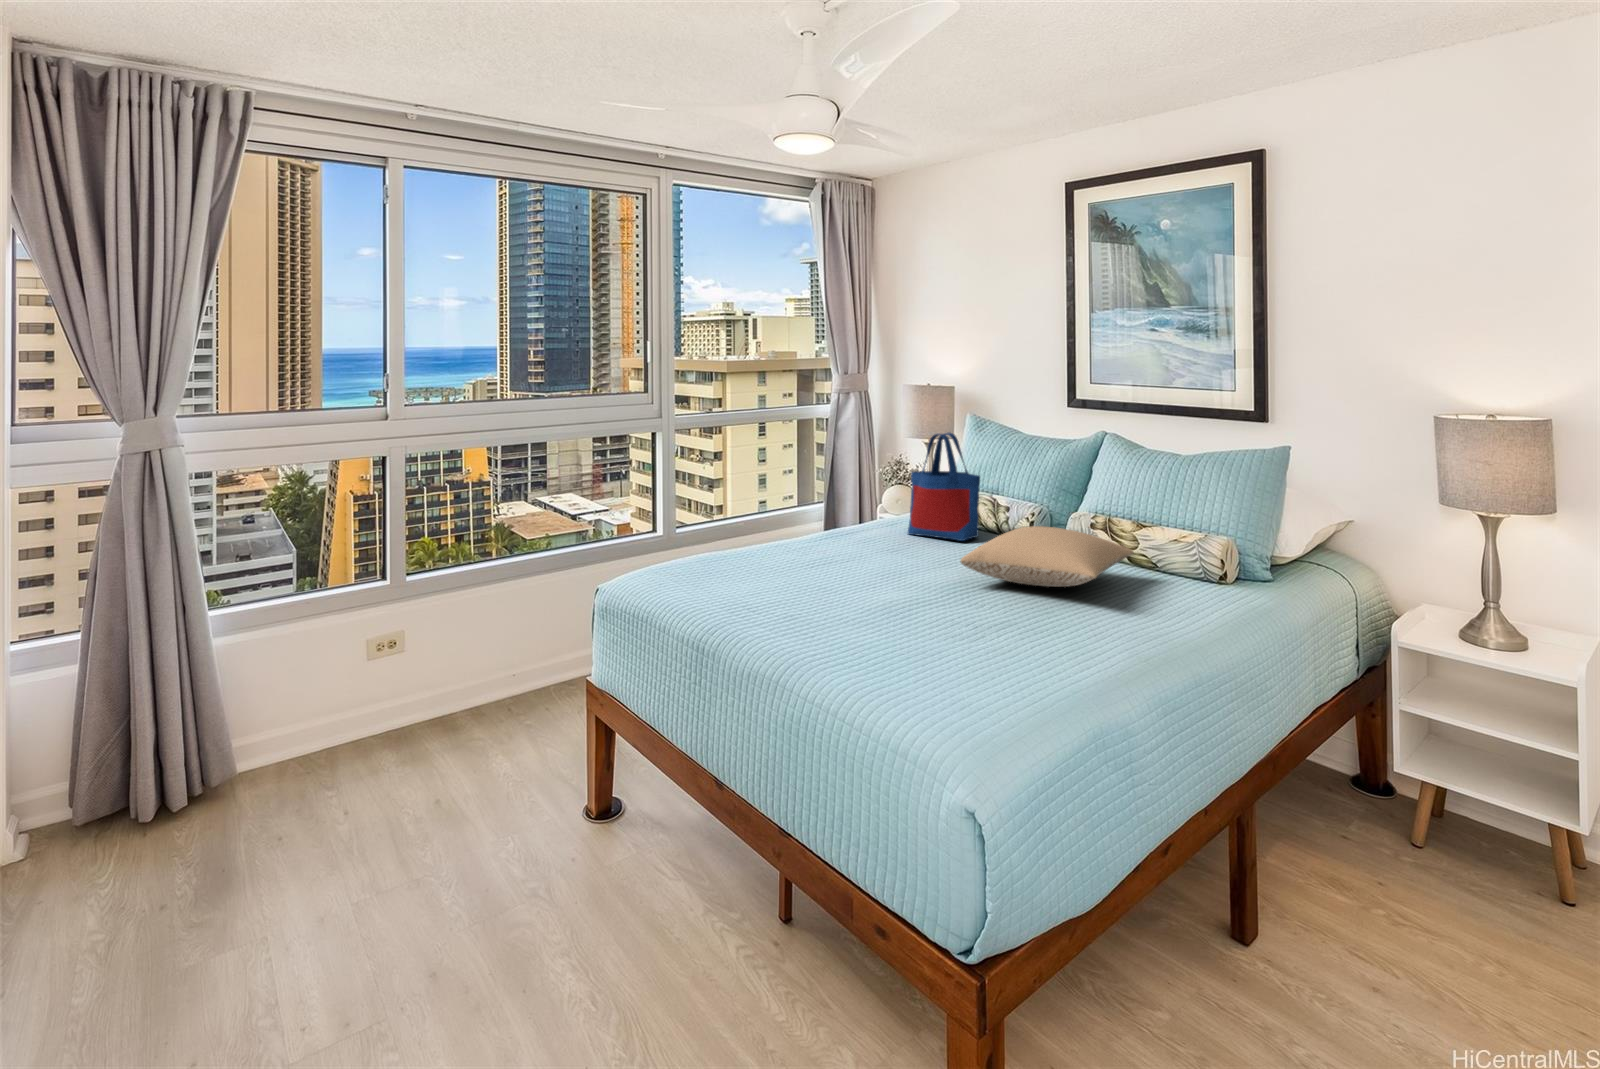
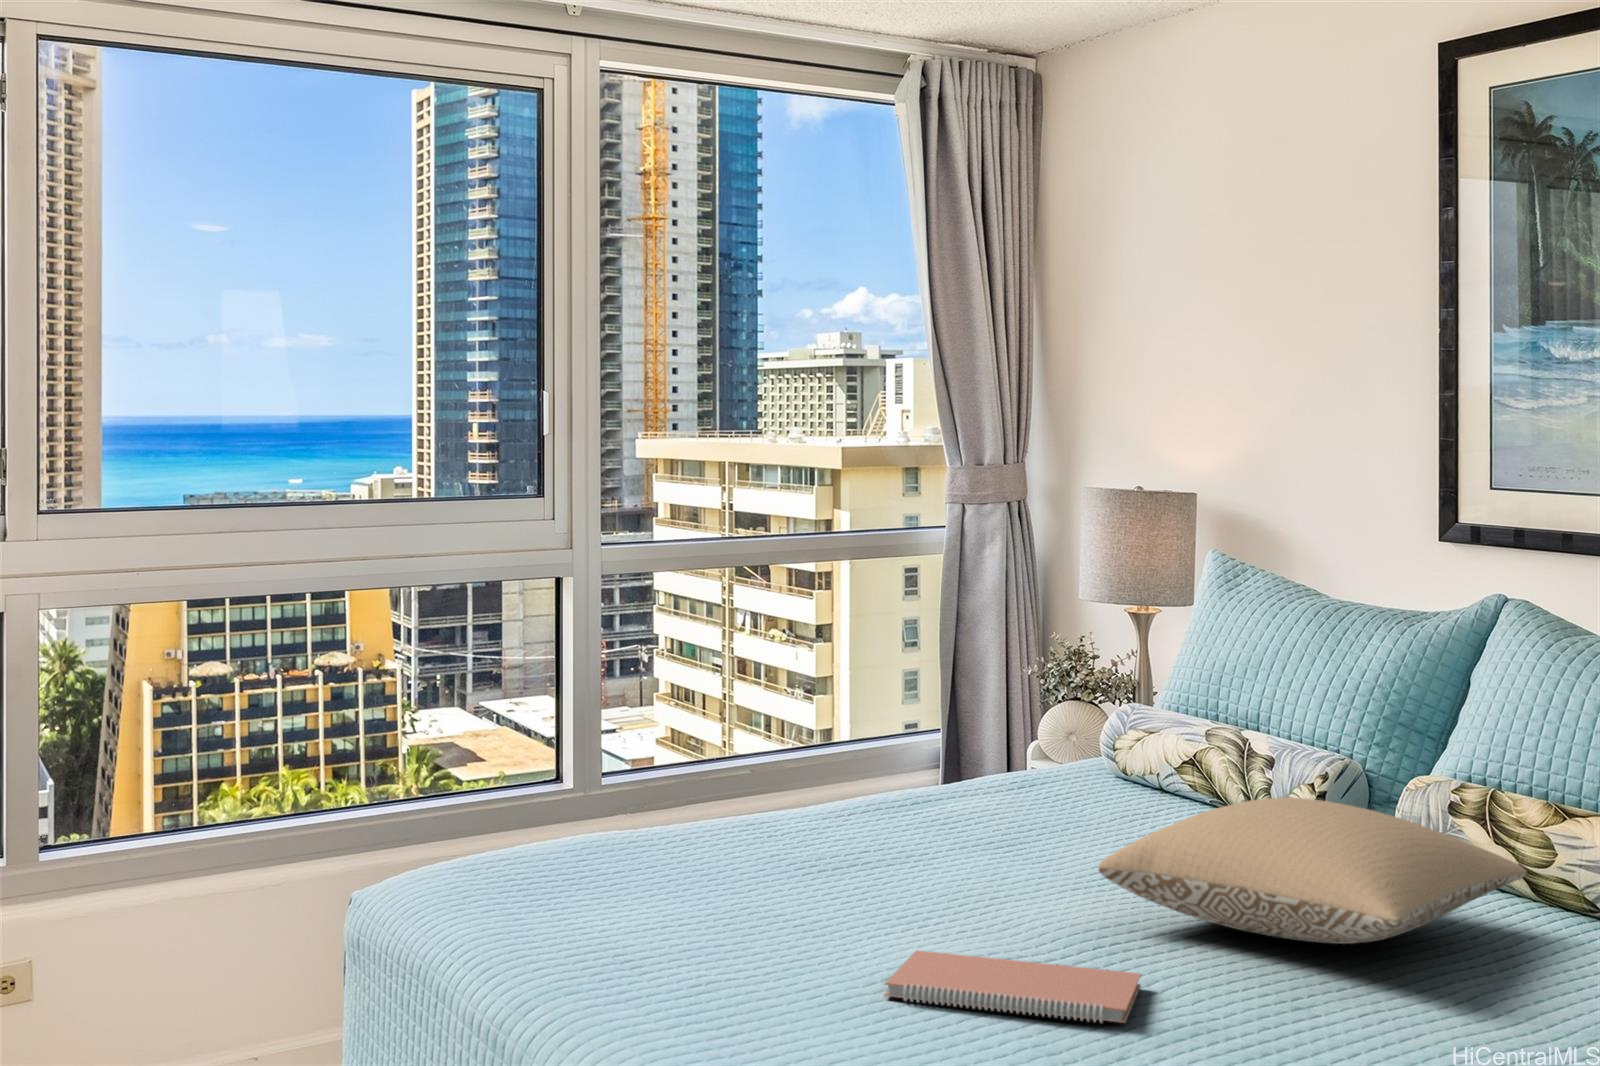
tote bag: present [908,433,980,541] -> none [1038,582,1200,829]
notebook: none [888,601,992,627] -> present [884,950,1141,1023]

